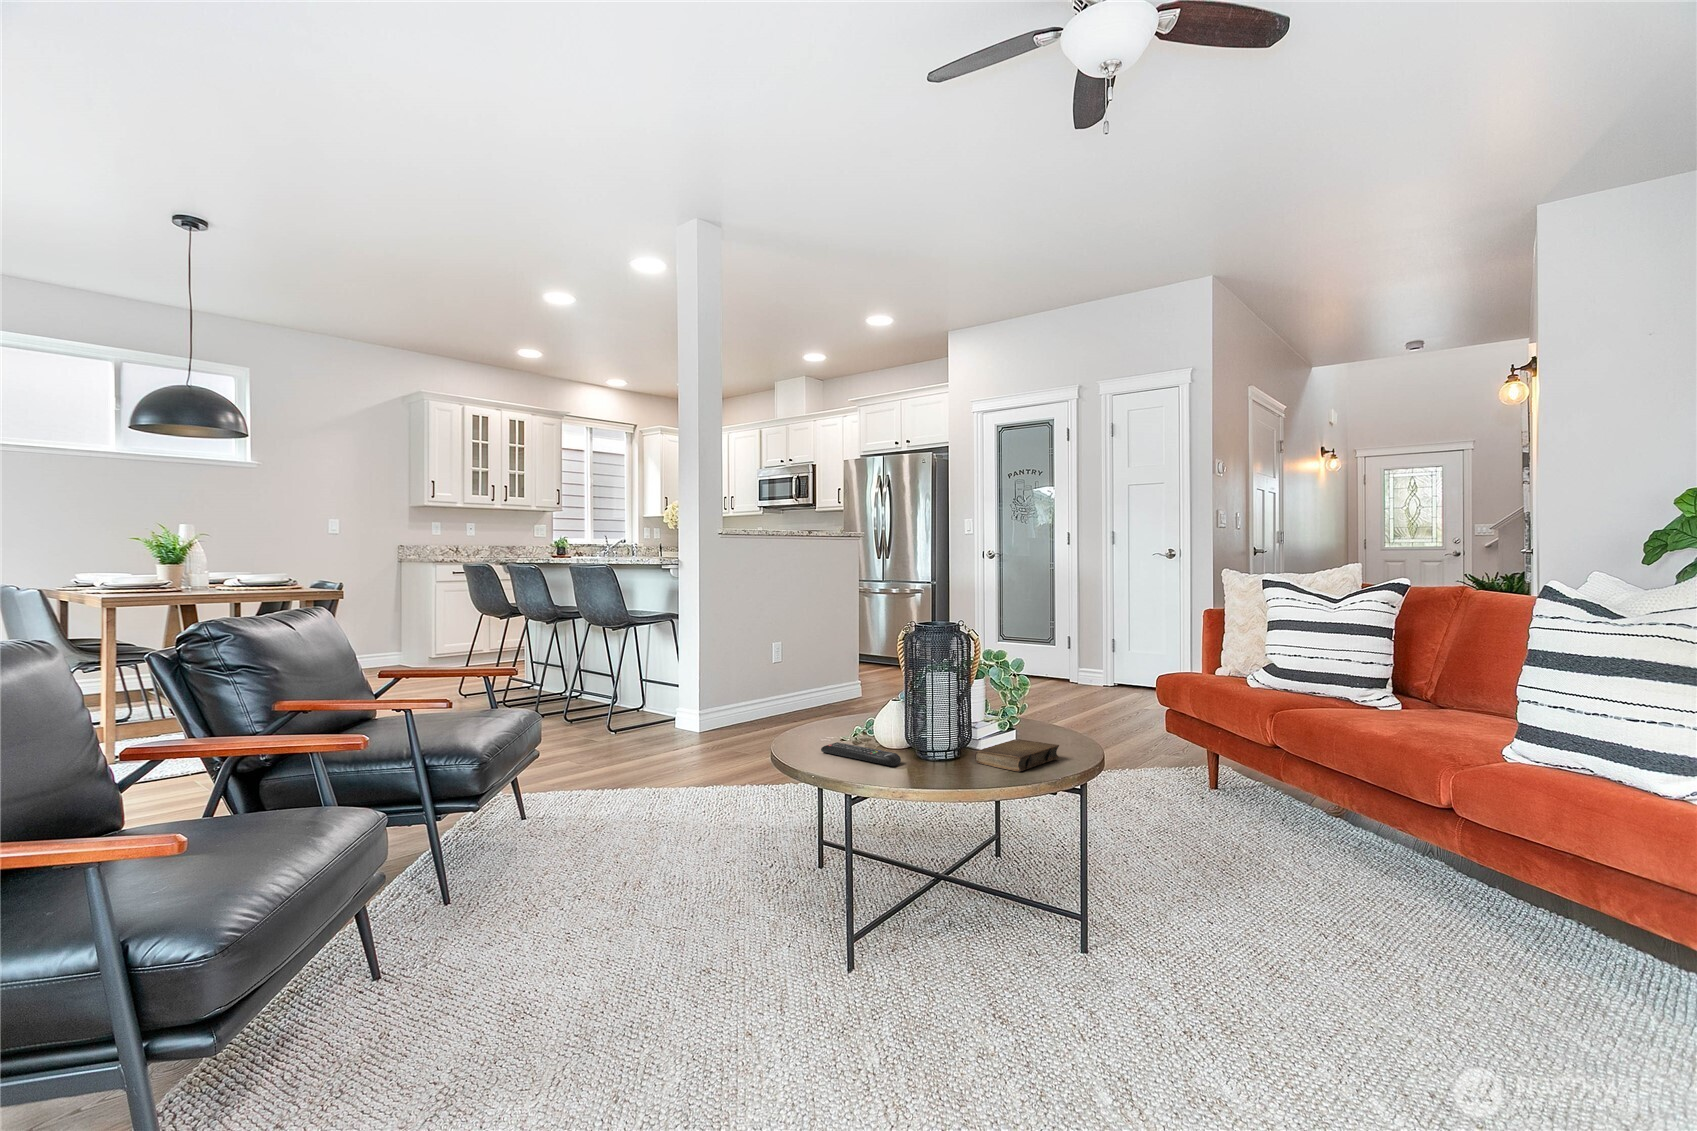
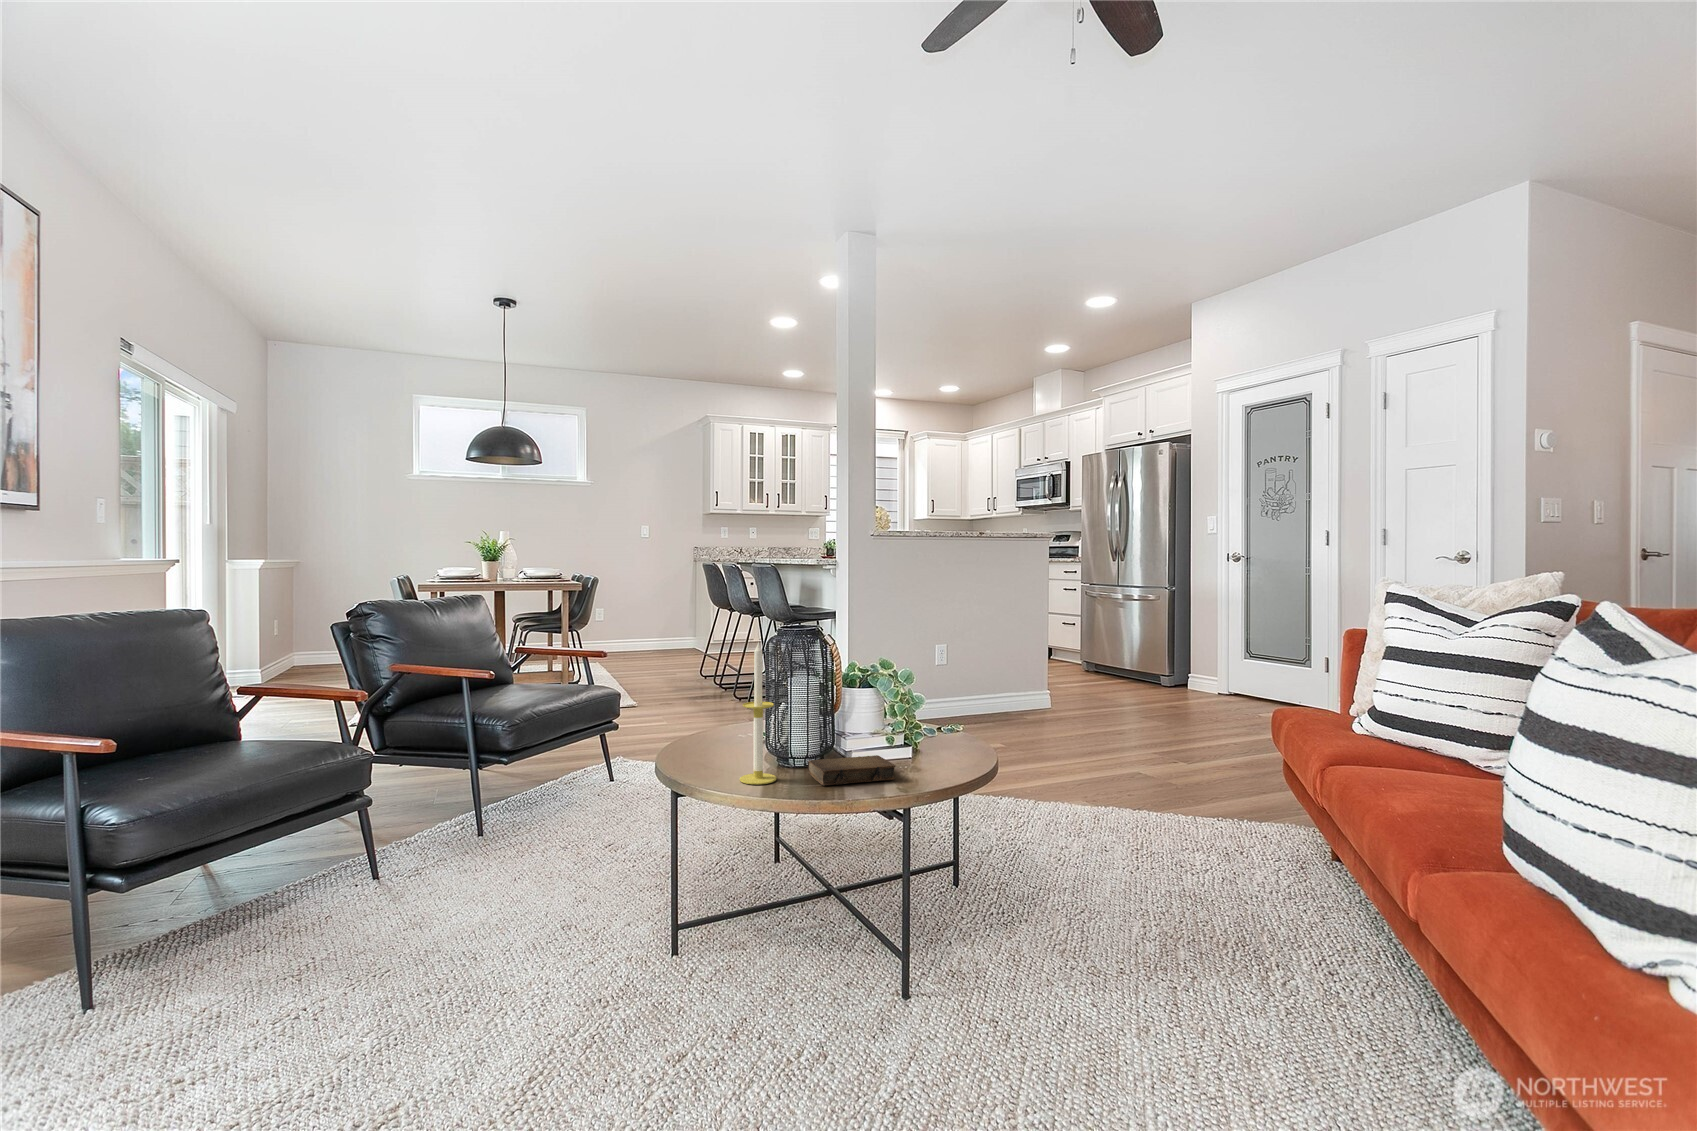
candle: none [936,635,974,780] -> present [740,643,777,784]
remote control: present [821,742,901,766] -> none [700,738,739,765]

